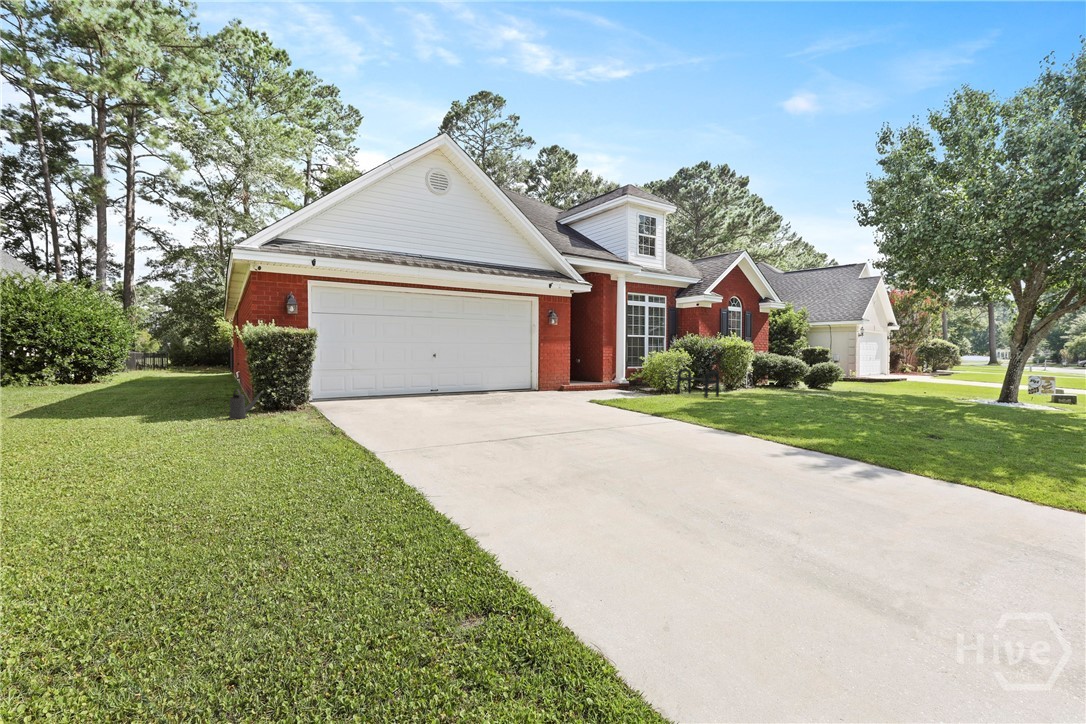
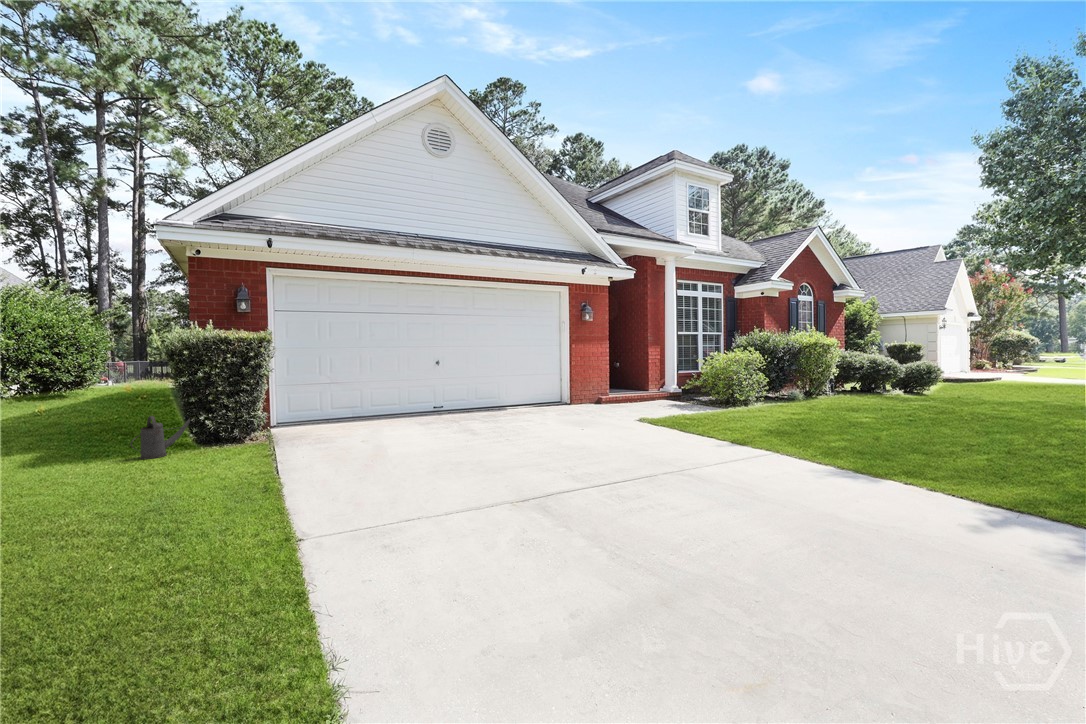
bench: present [677,369,719,398] -> none [748,374,807,412]

